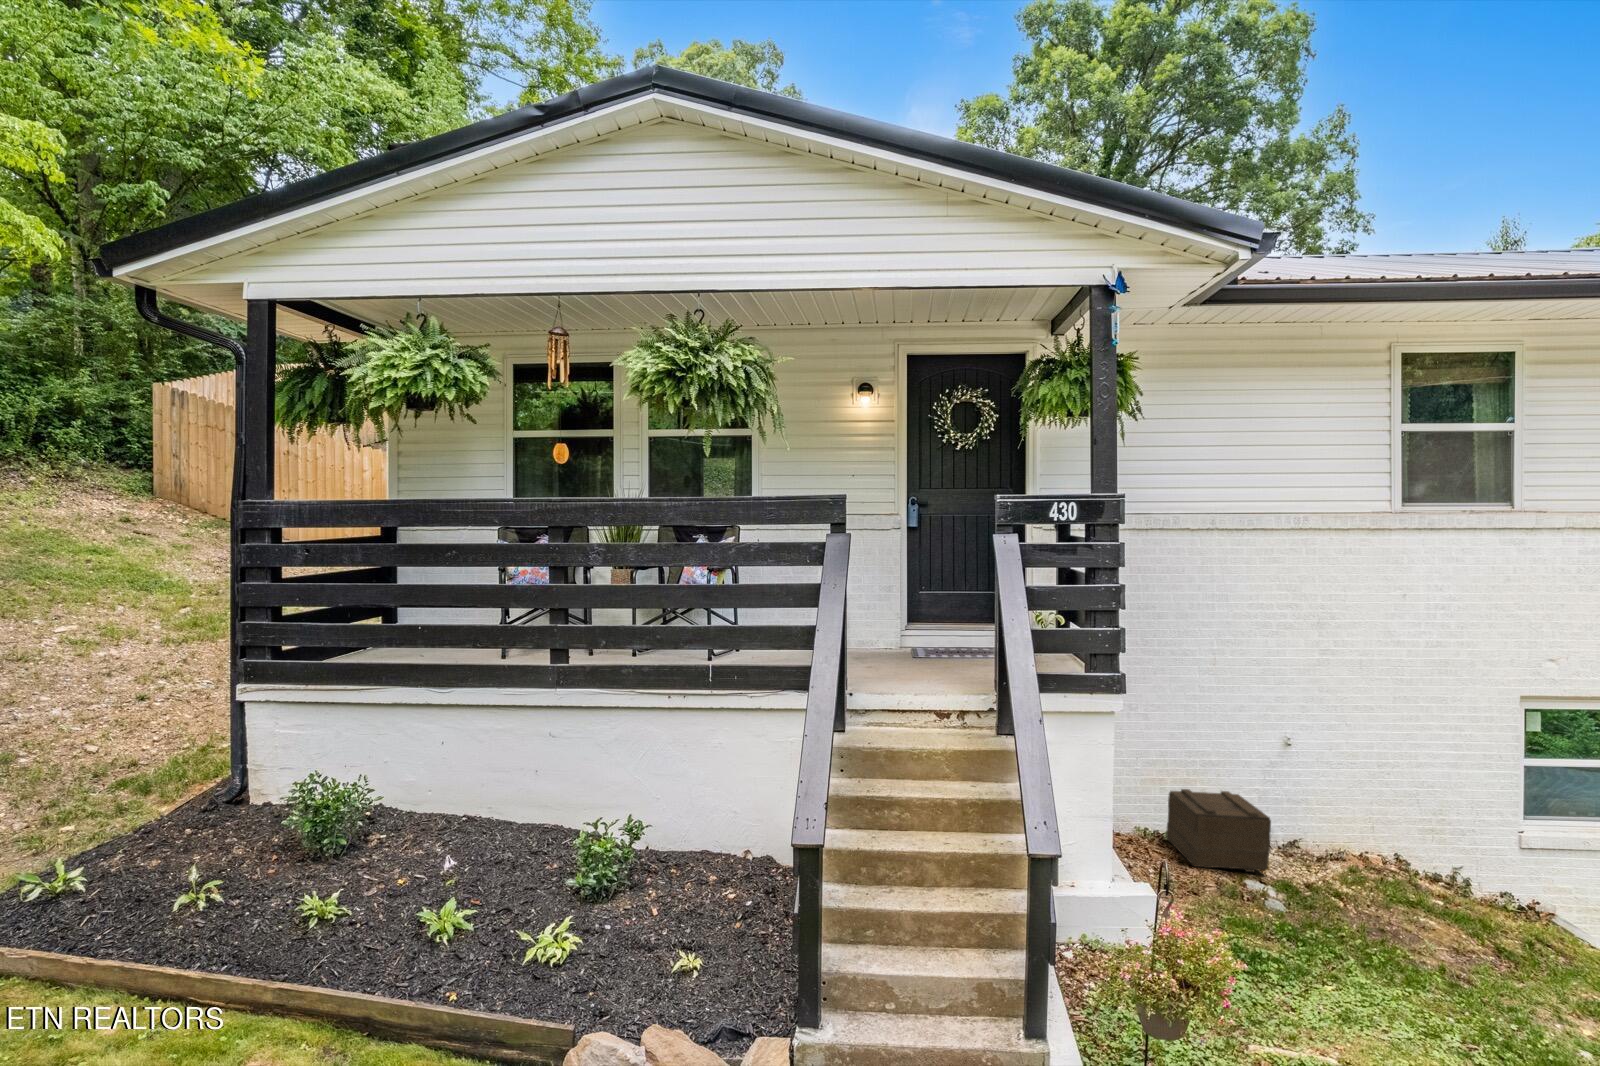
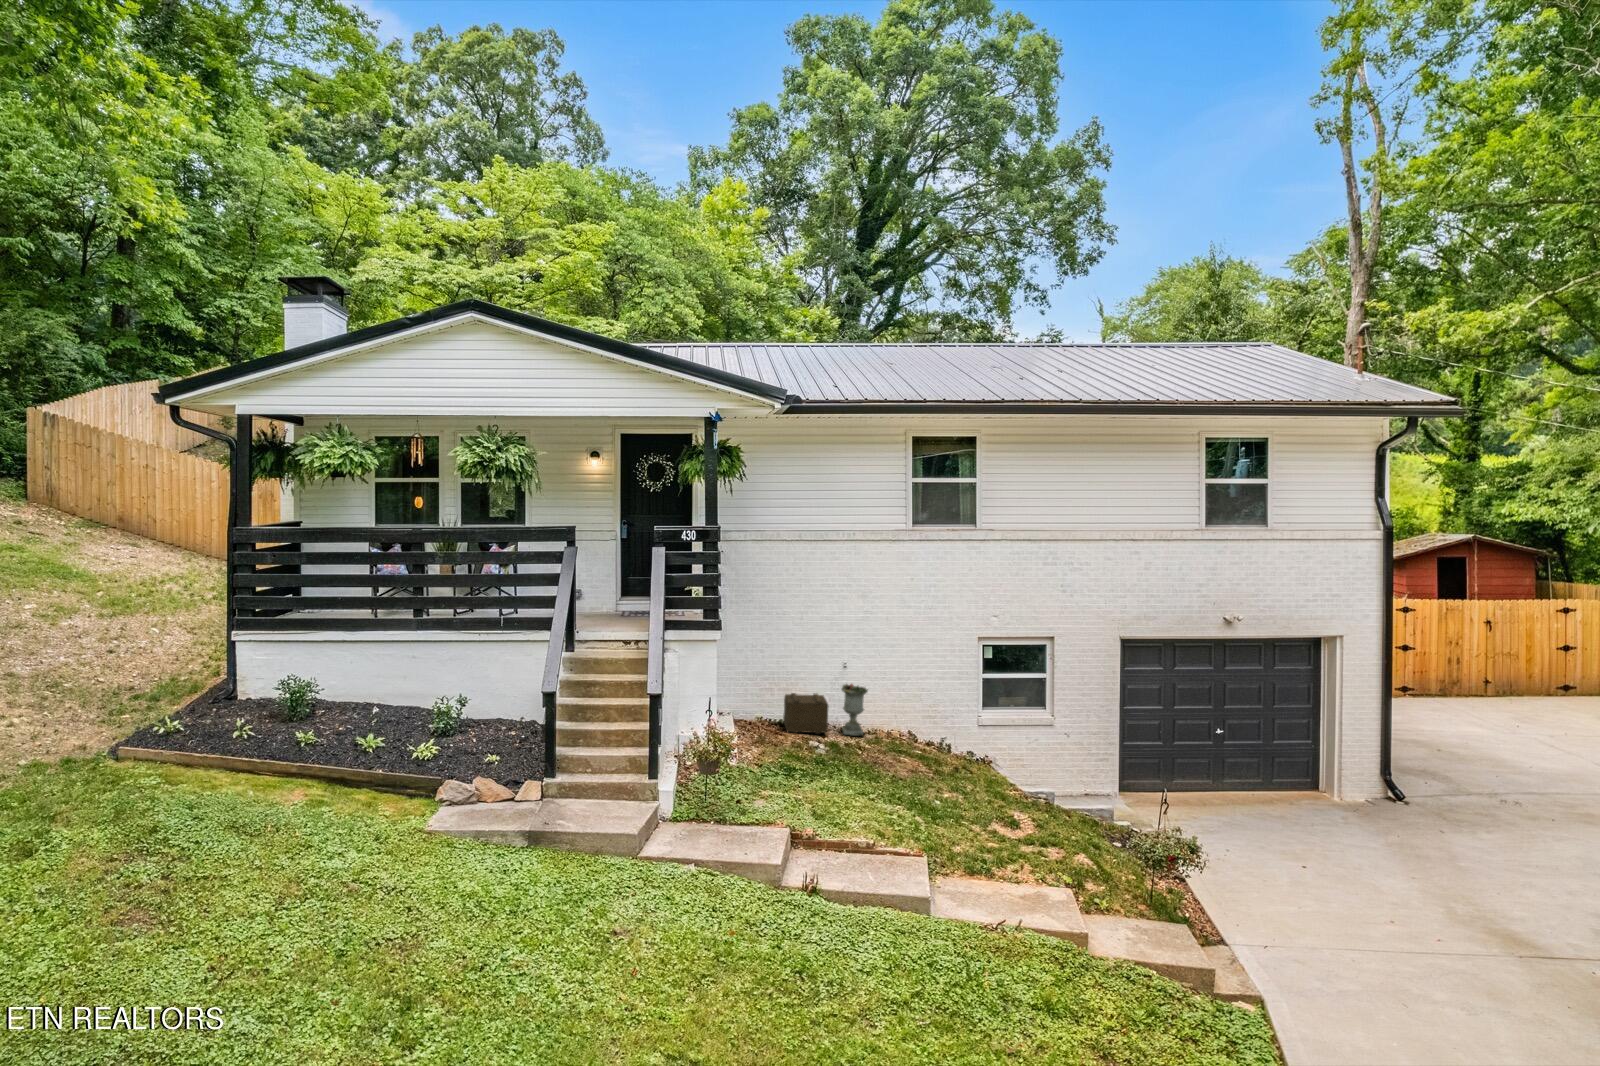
planter: none [1274,775,1339,874] -> present [842,684,868,736]

